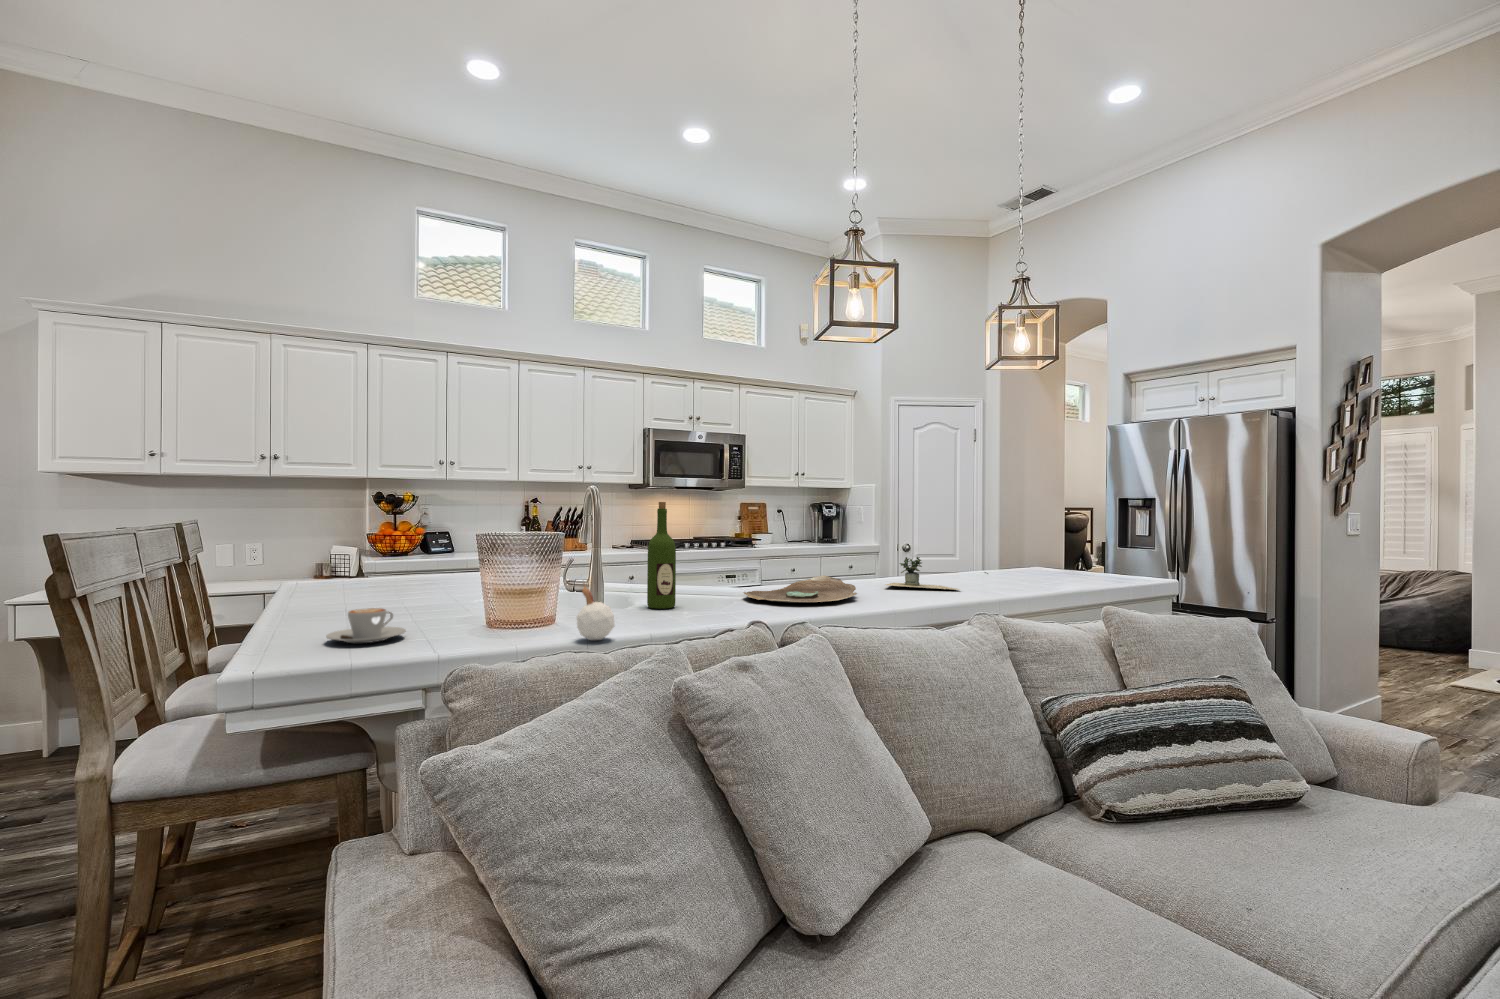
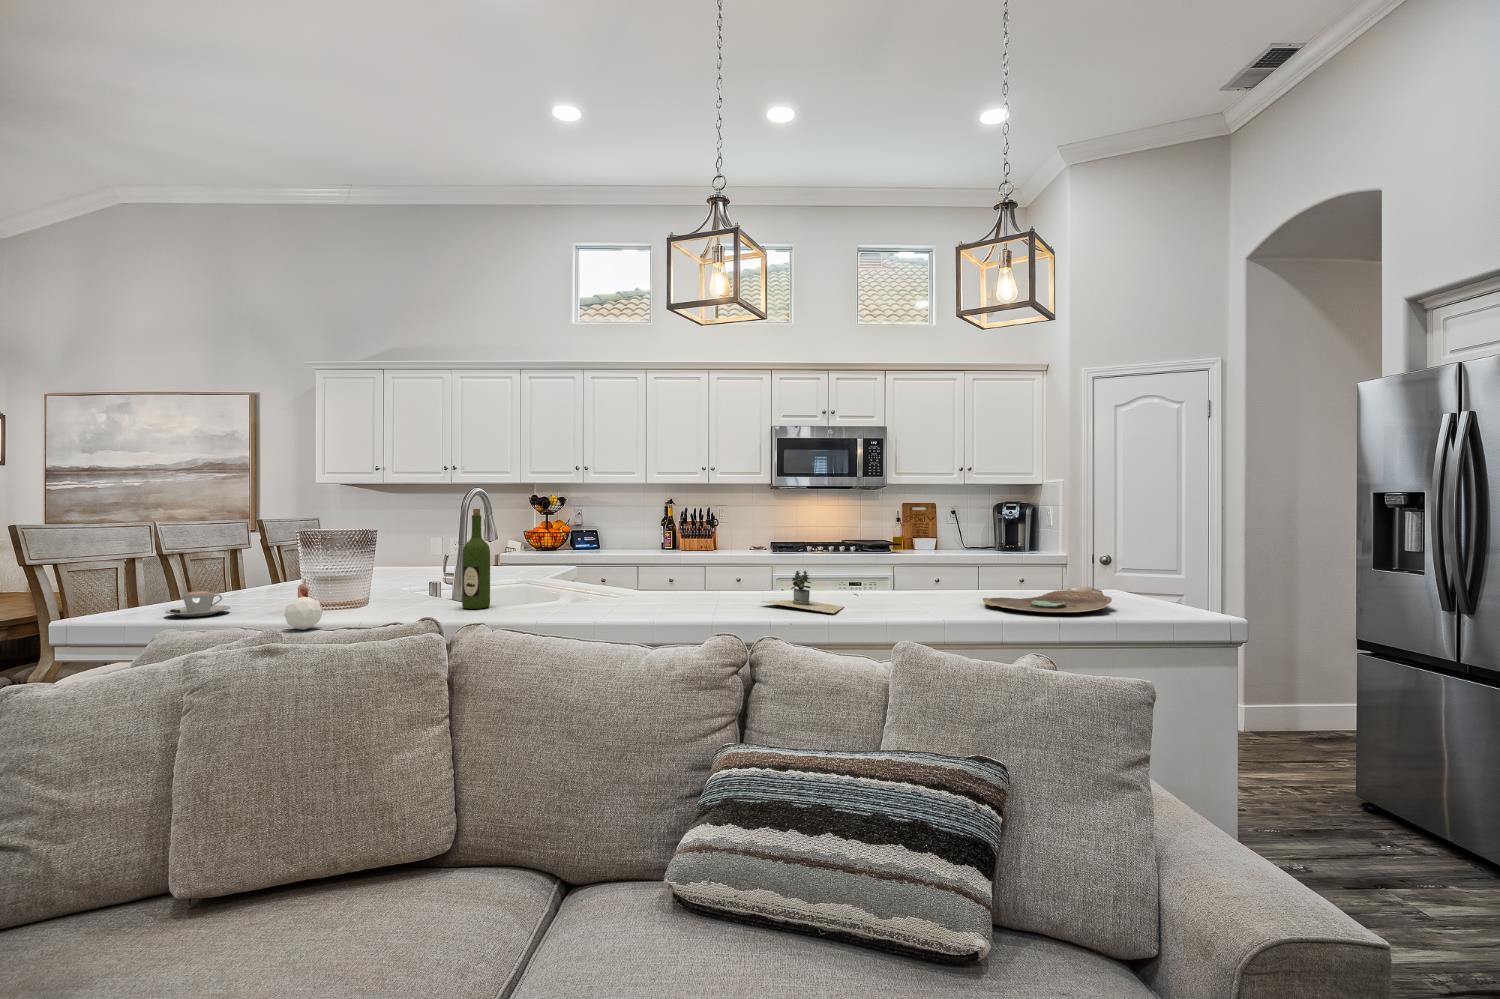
decorative bowl: present [744,575,856,603] -> present [983,586,1112,612]

